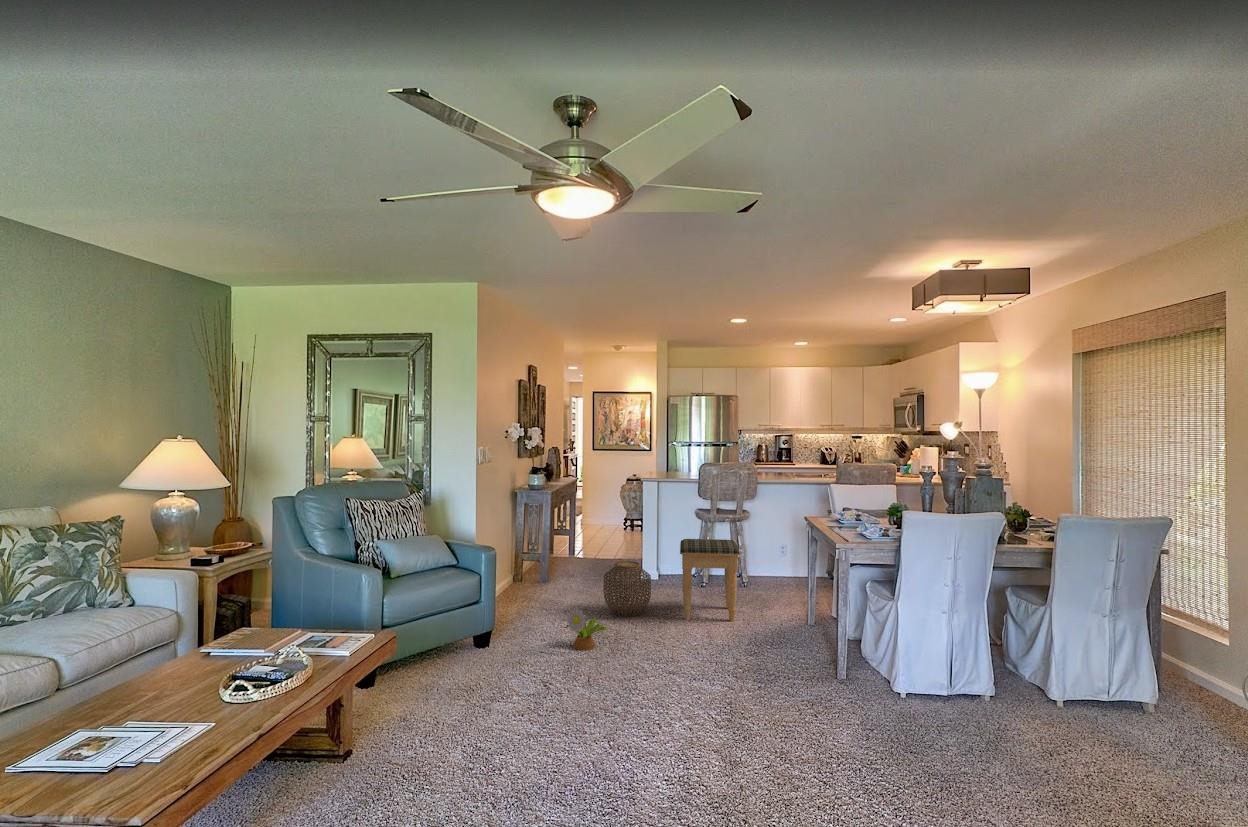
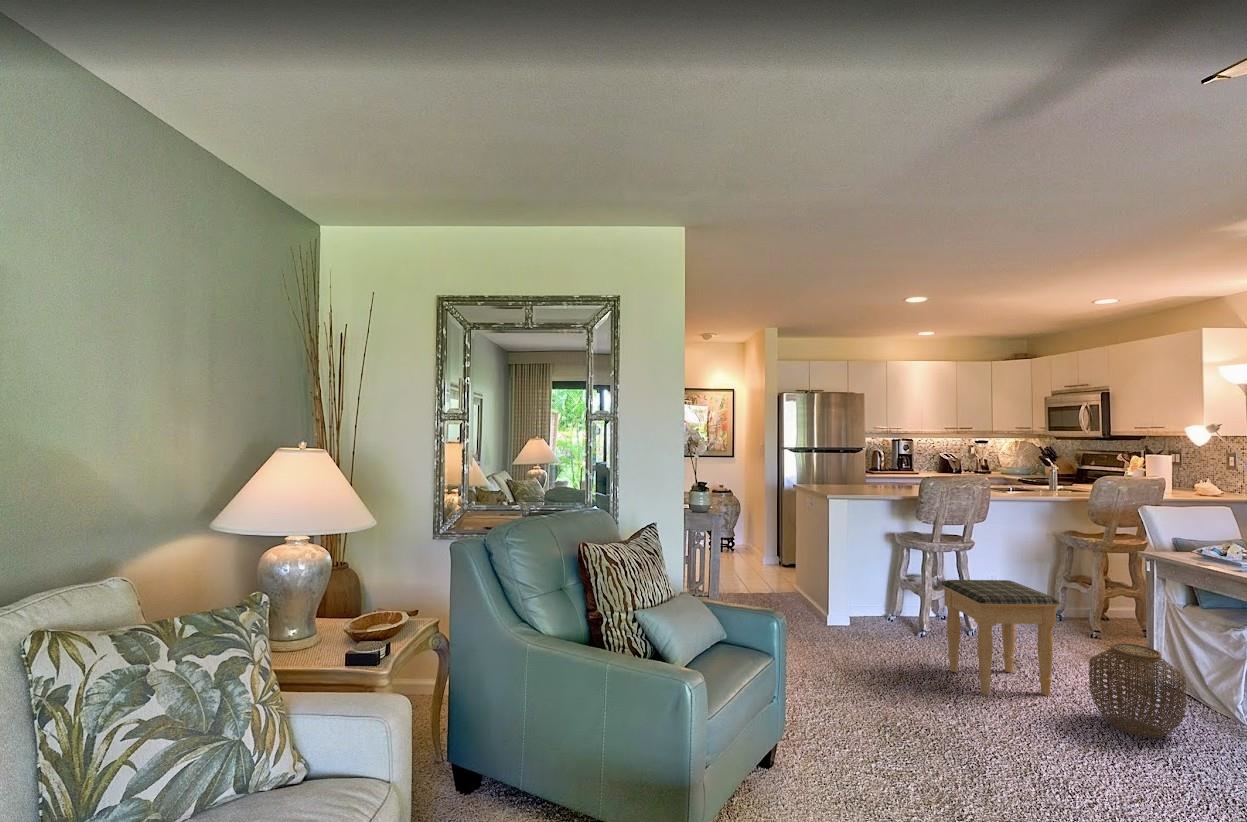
woven basket: present [603,561,651,617] -> present [1089,643,1186,738]
decorative plant: present [564,608,608,650] -> none [893,702,965,765]

